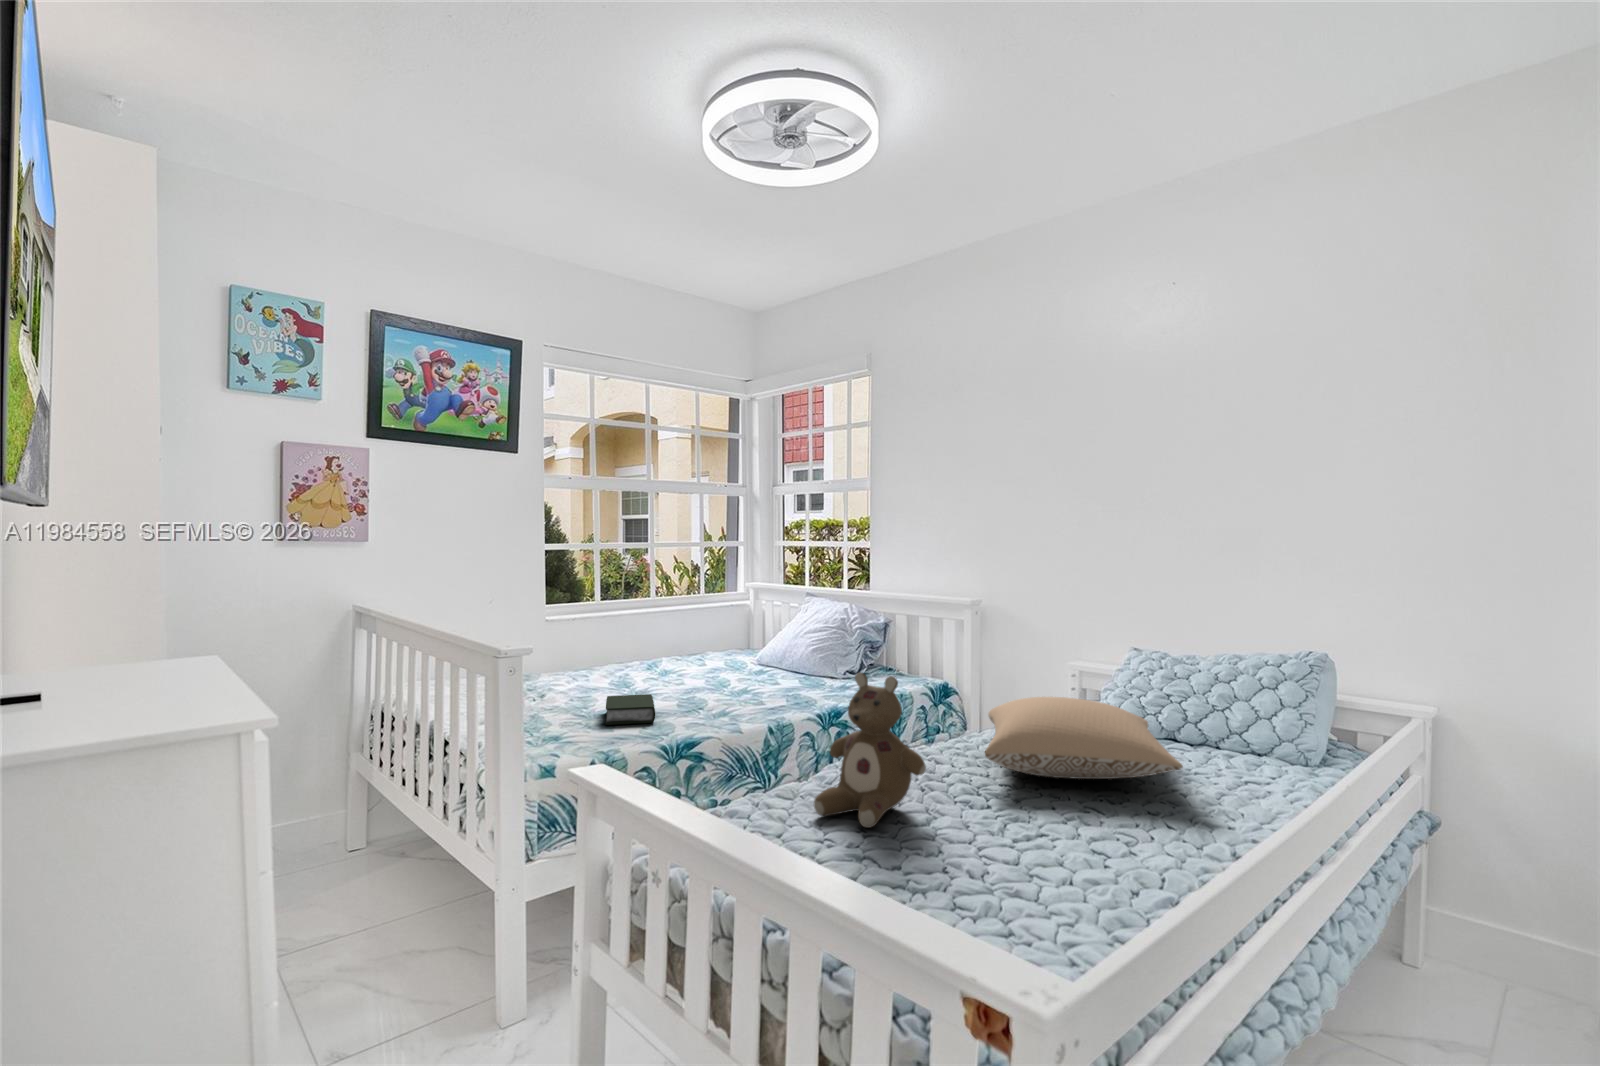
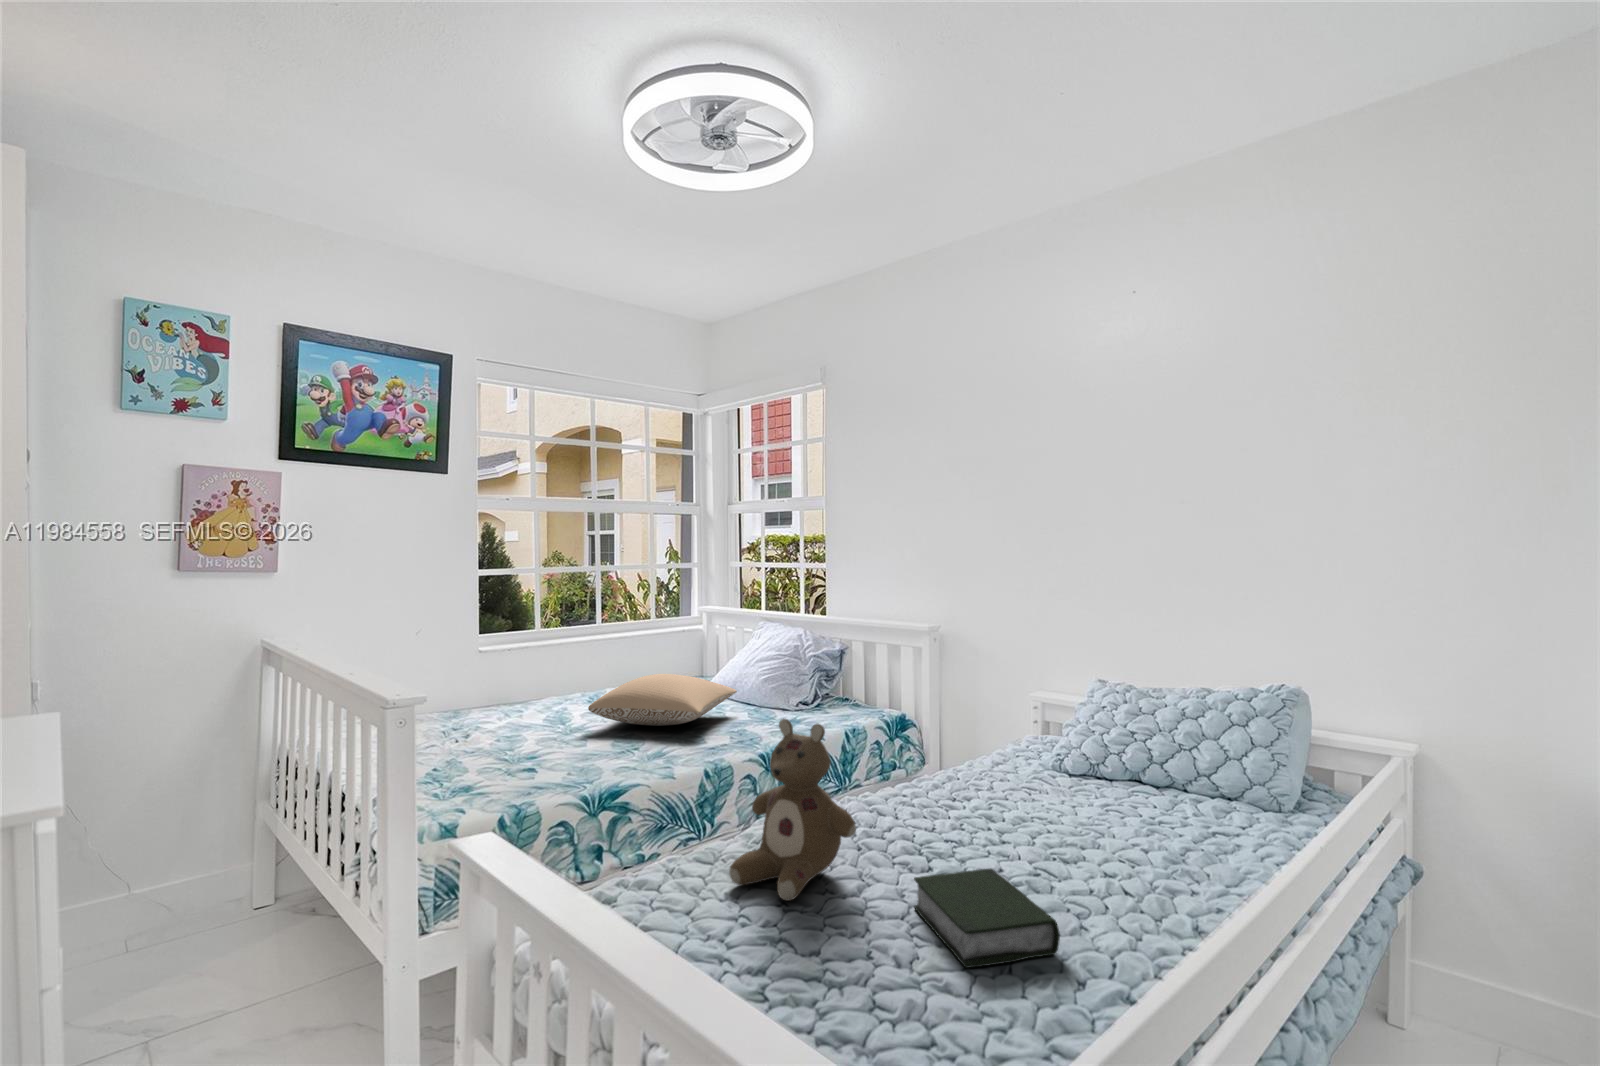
book: present [605,694,655,725] -> present [914,869,1060,968]
pillow: present [985,697,1183,779] -> present [588,674,737,726]

